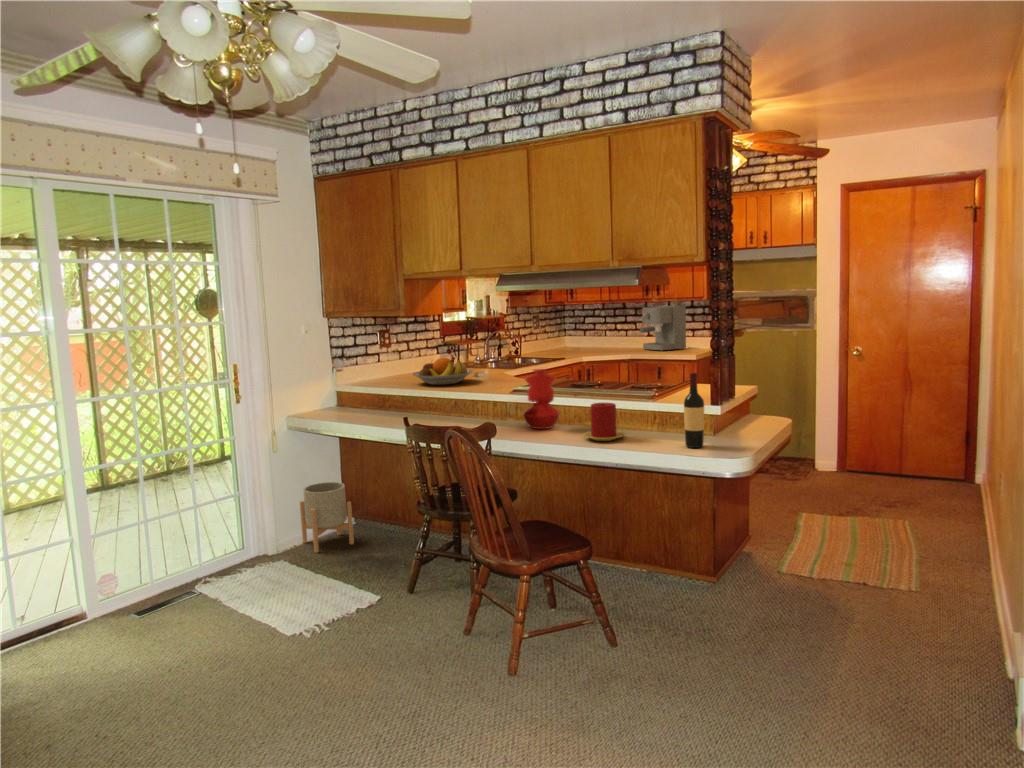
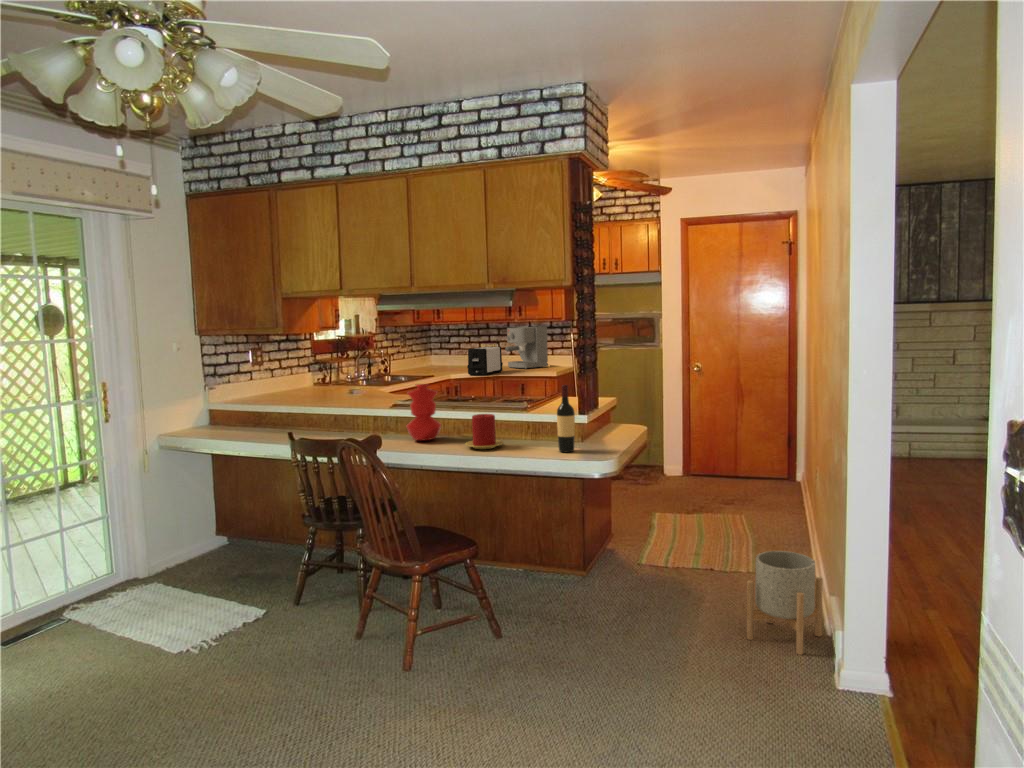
toaster: none [598,328,636,358] -> present [467,347,503,375]
fruit bowl: present [412,358,473,385] -> none [289,375,352,401]
planter: present [300,482,354,553] -> present [747,551,823,655]

